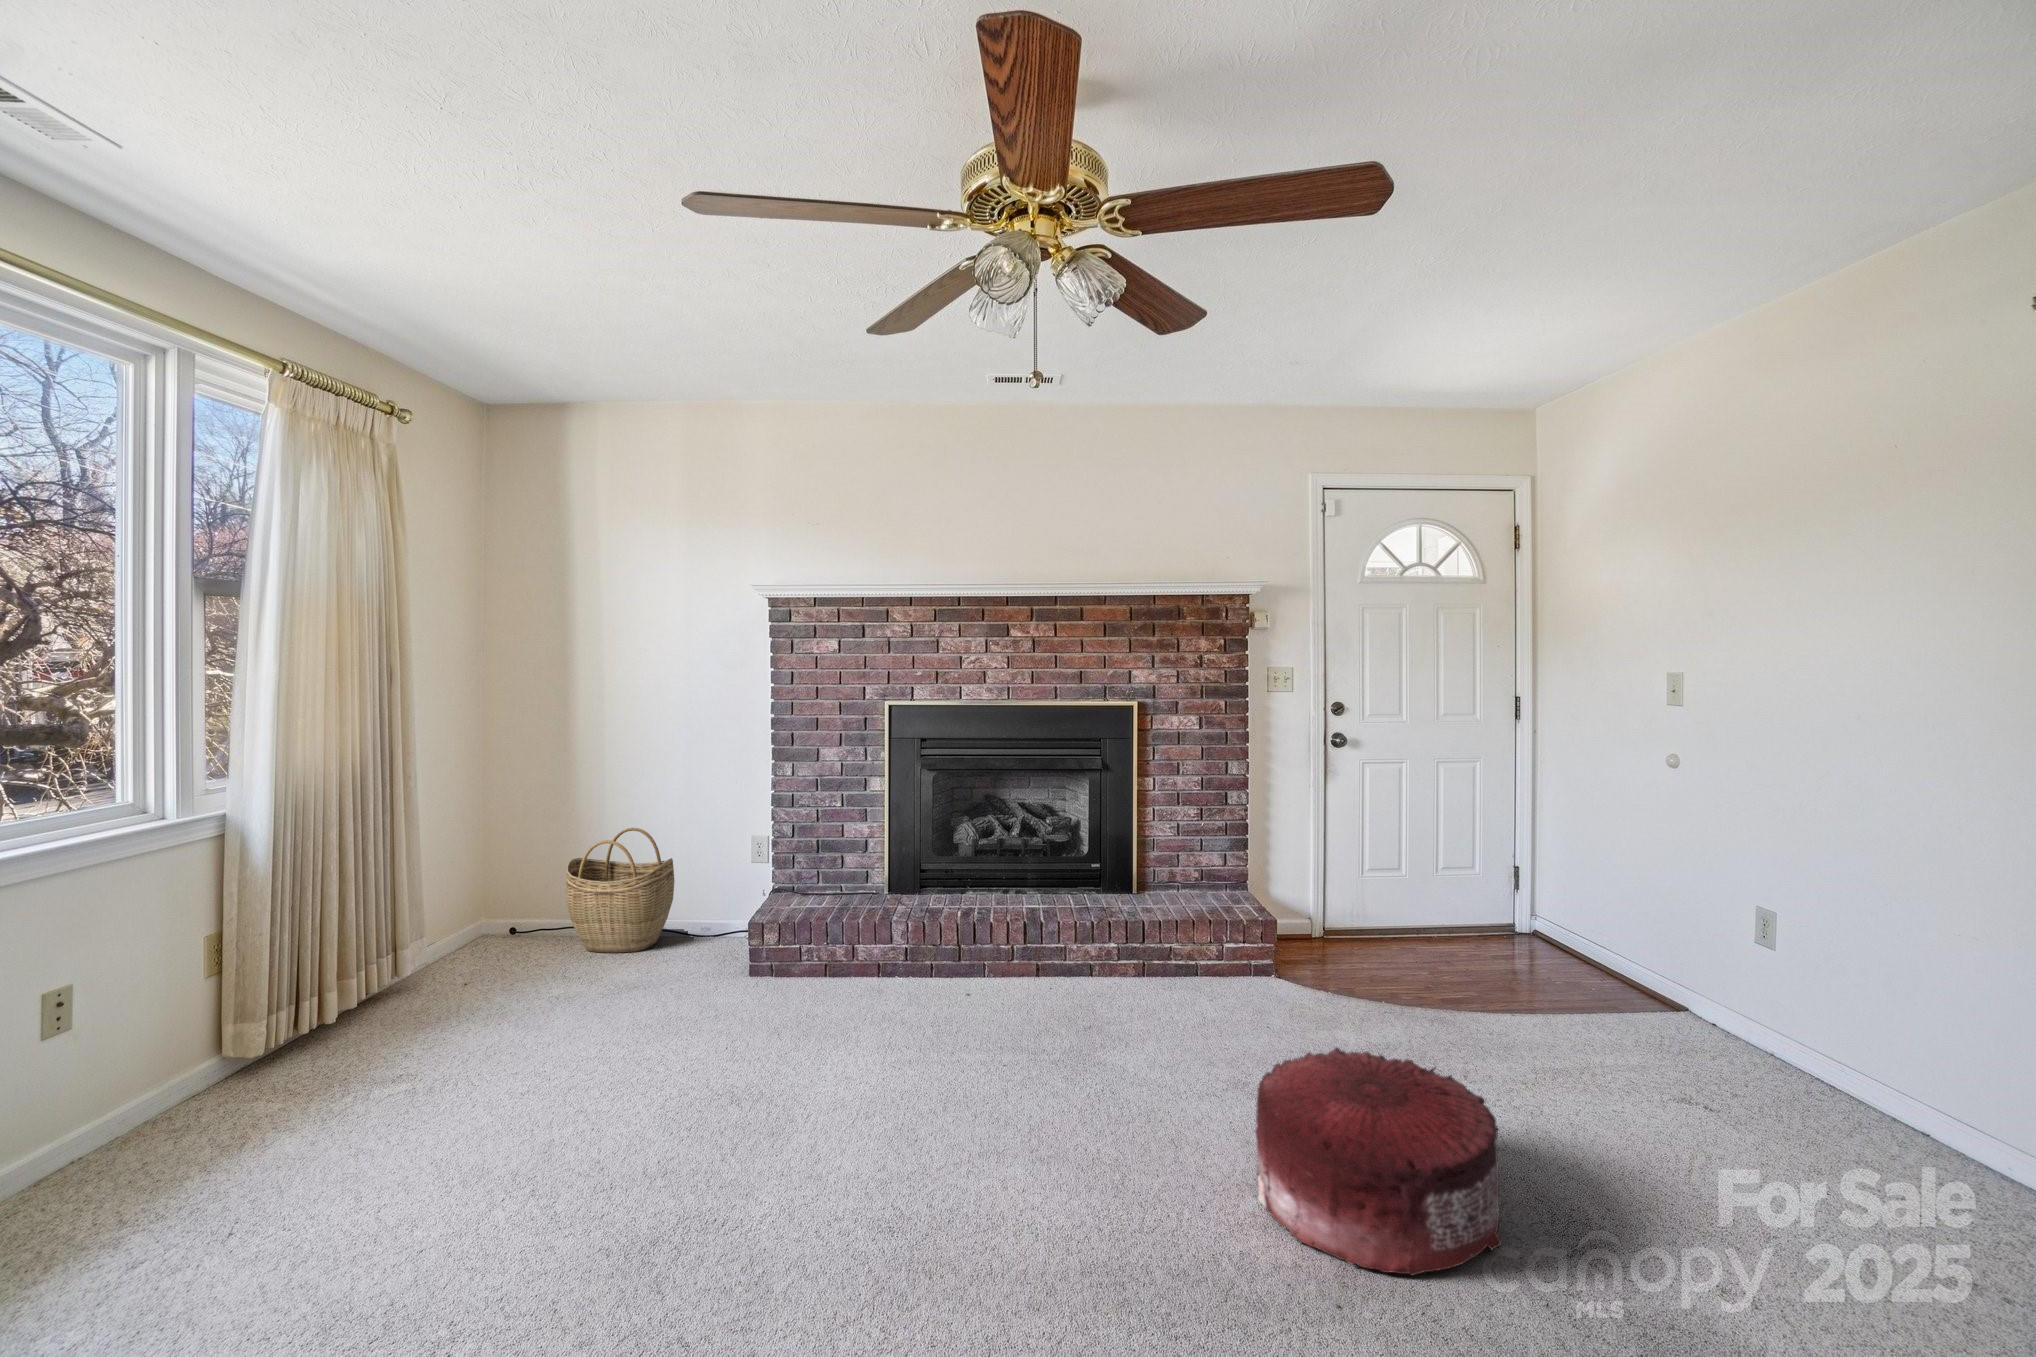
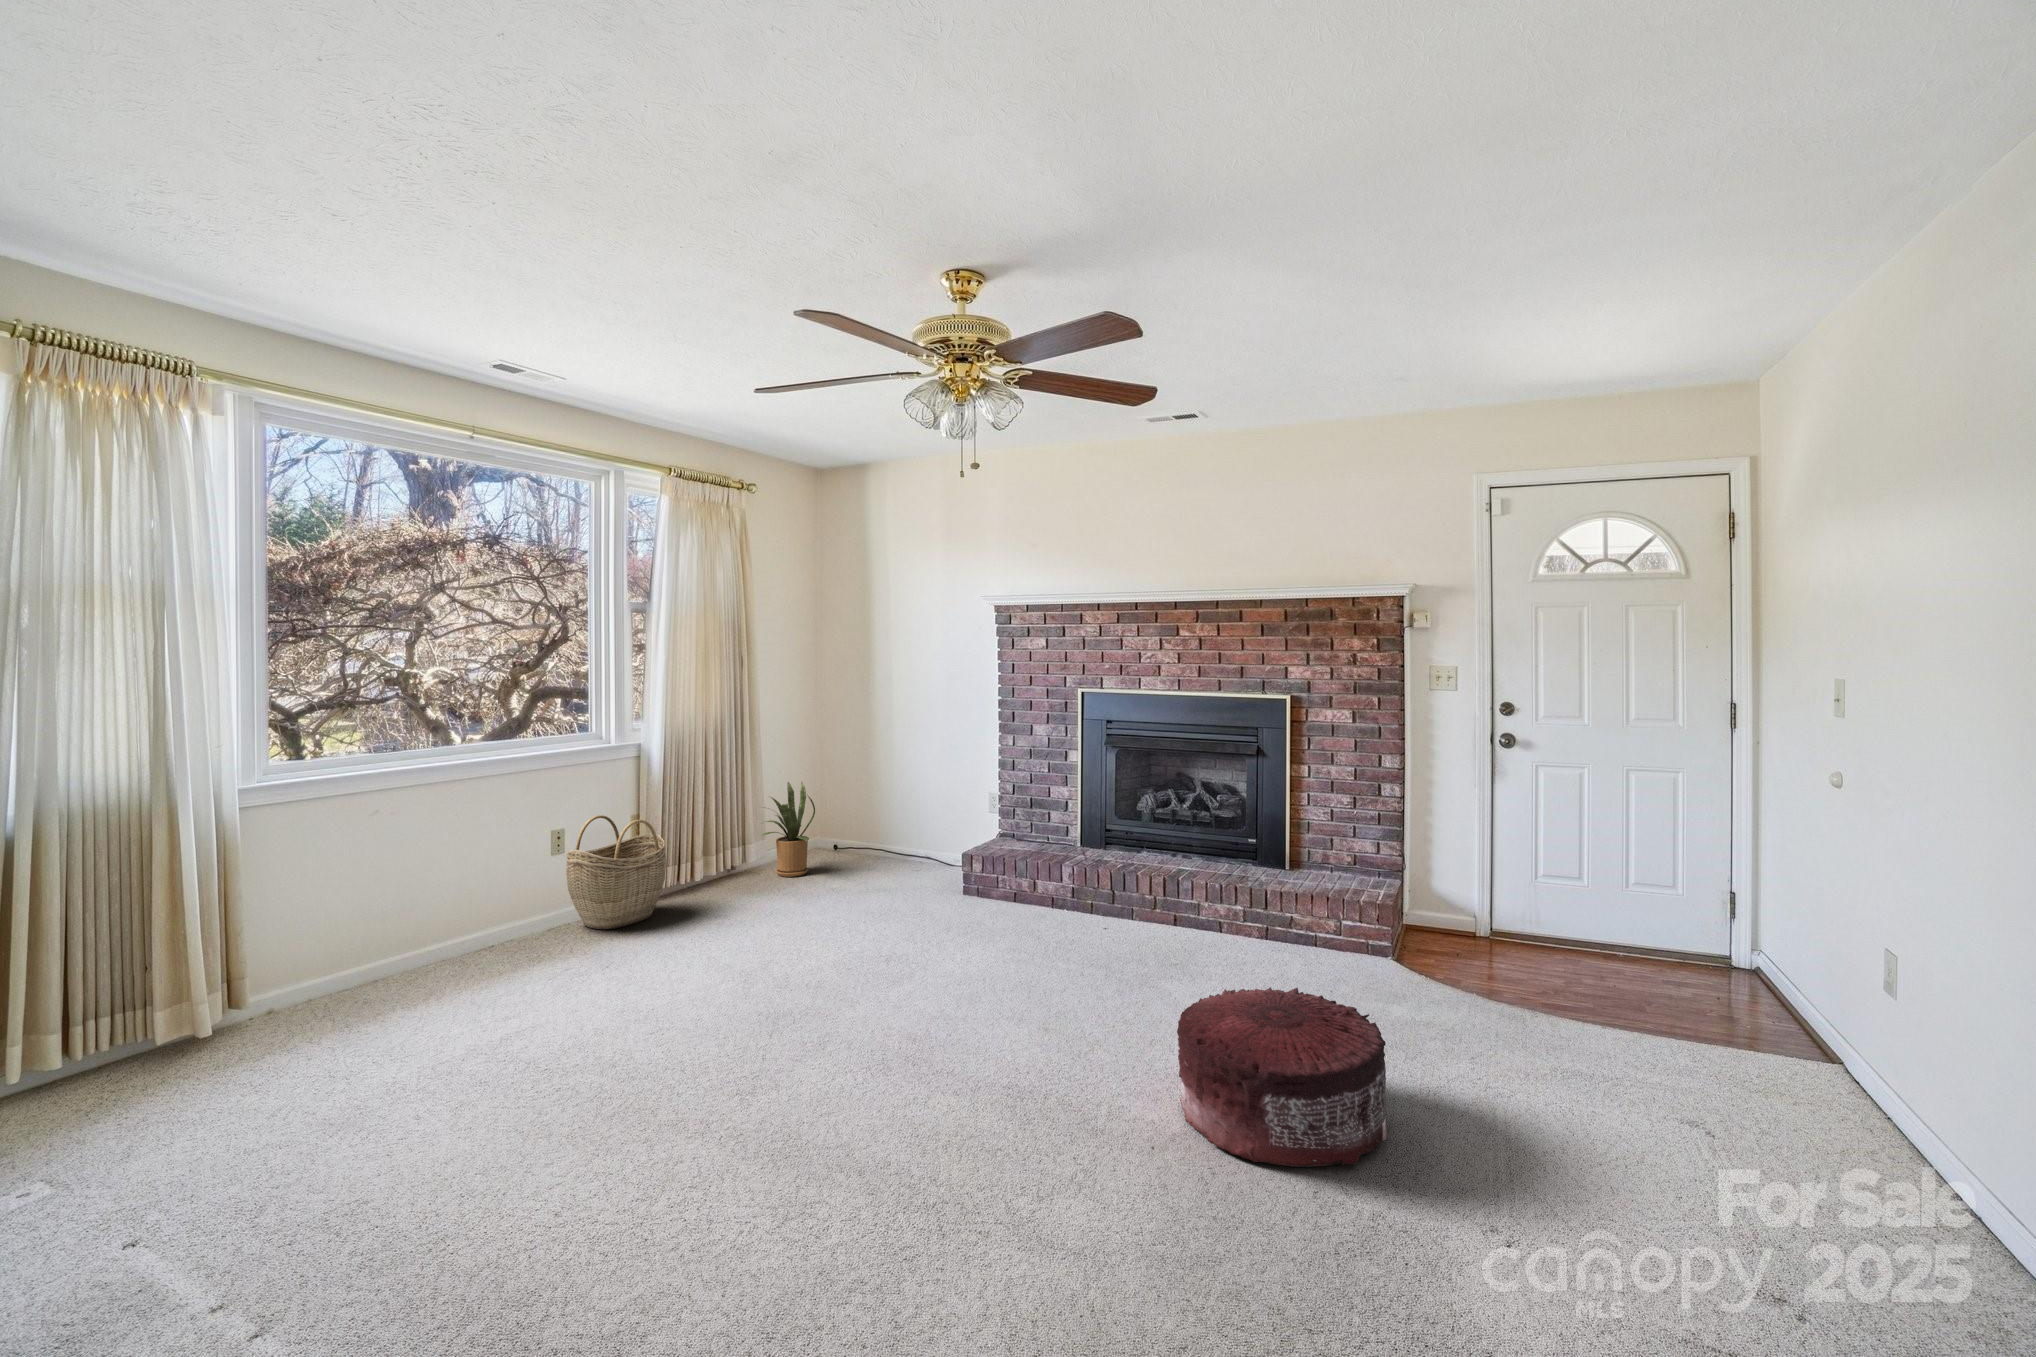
woven basket: present [566,828,674,953] -> present [566,815,666,929]
house plant: none [406,843,510,986] -> present [762,782,815,877]

